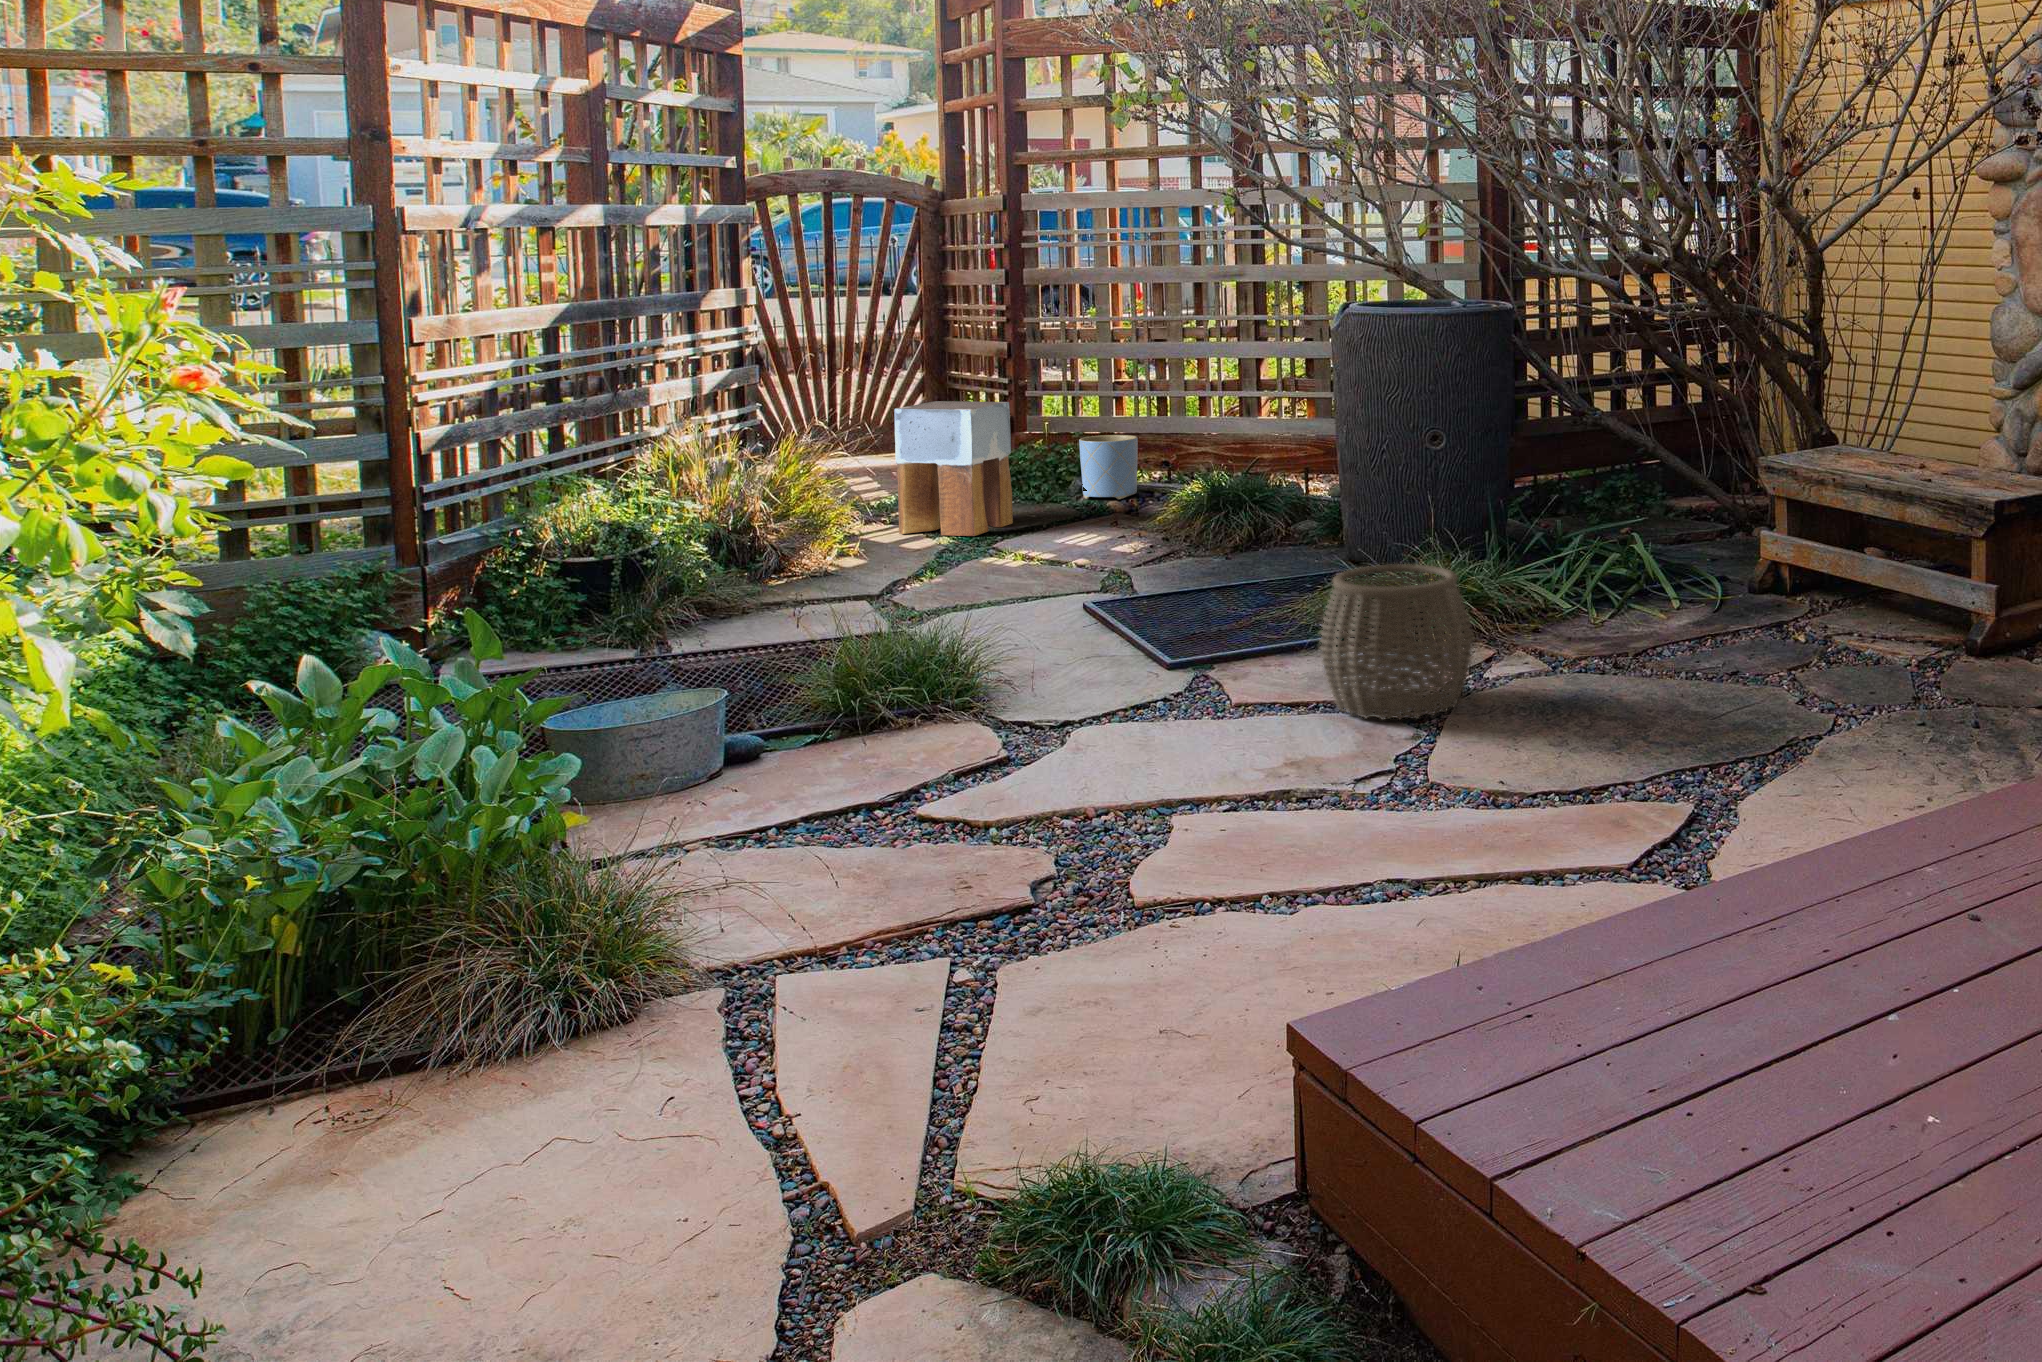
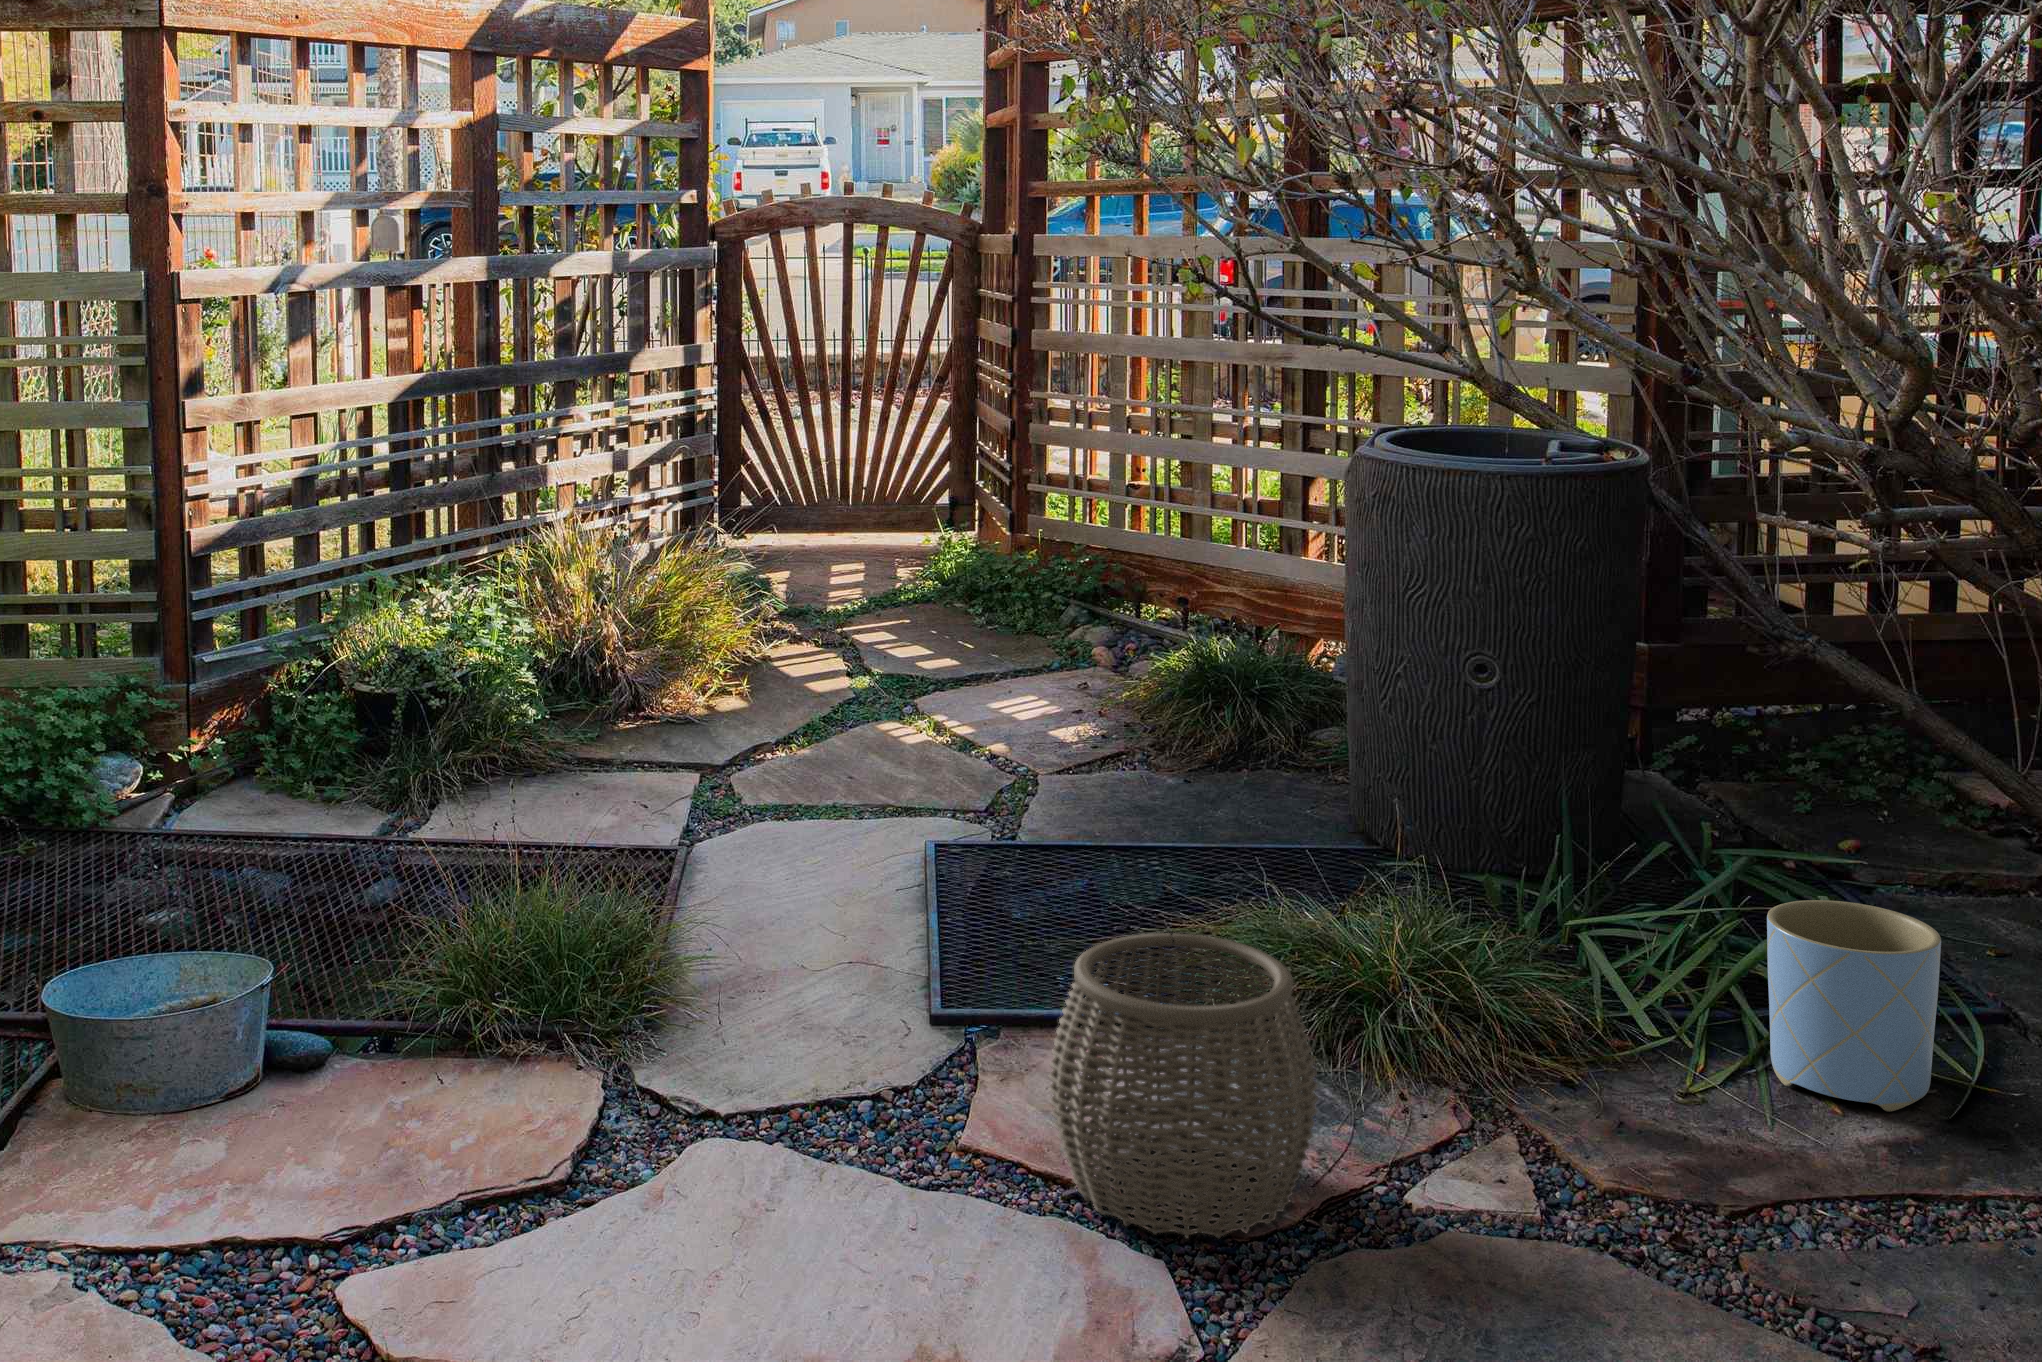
stool: present [894,401,1013,536] -> none [802,506,948,695]
planter: present [1079,435,1138,499] -> present [1767,900,1941,1111]

